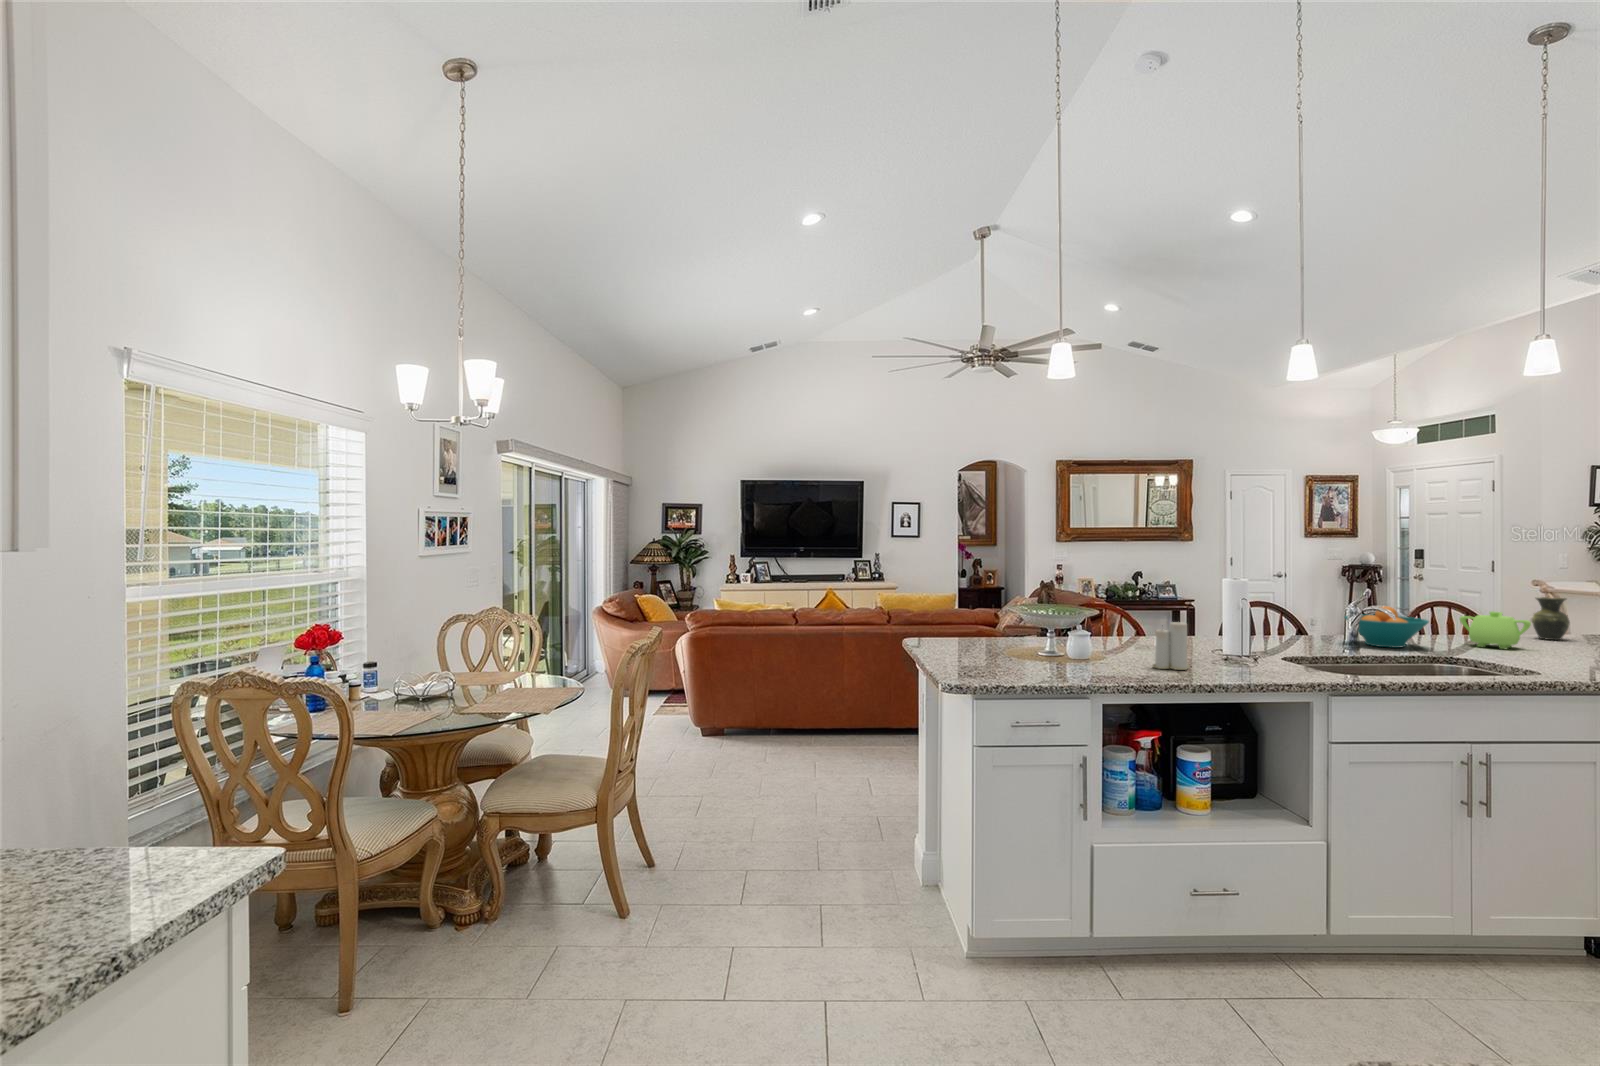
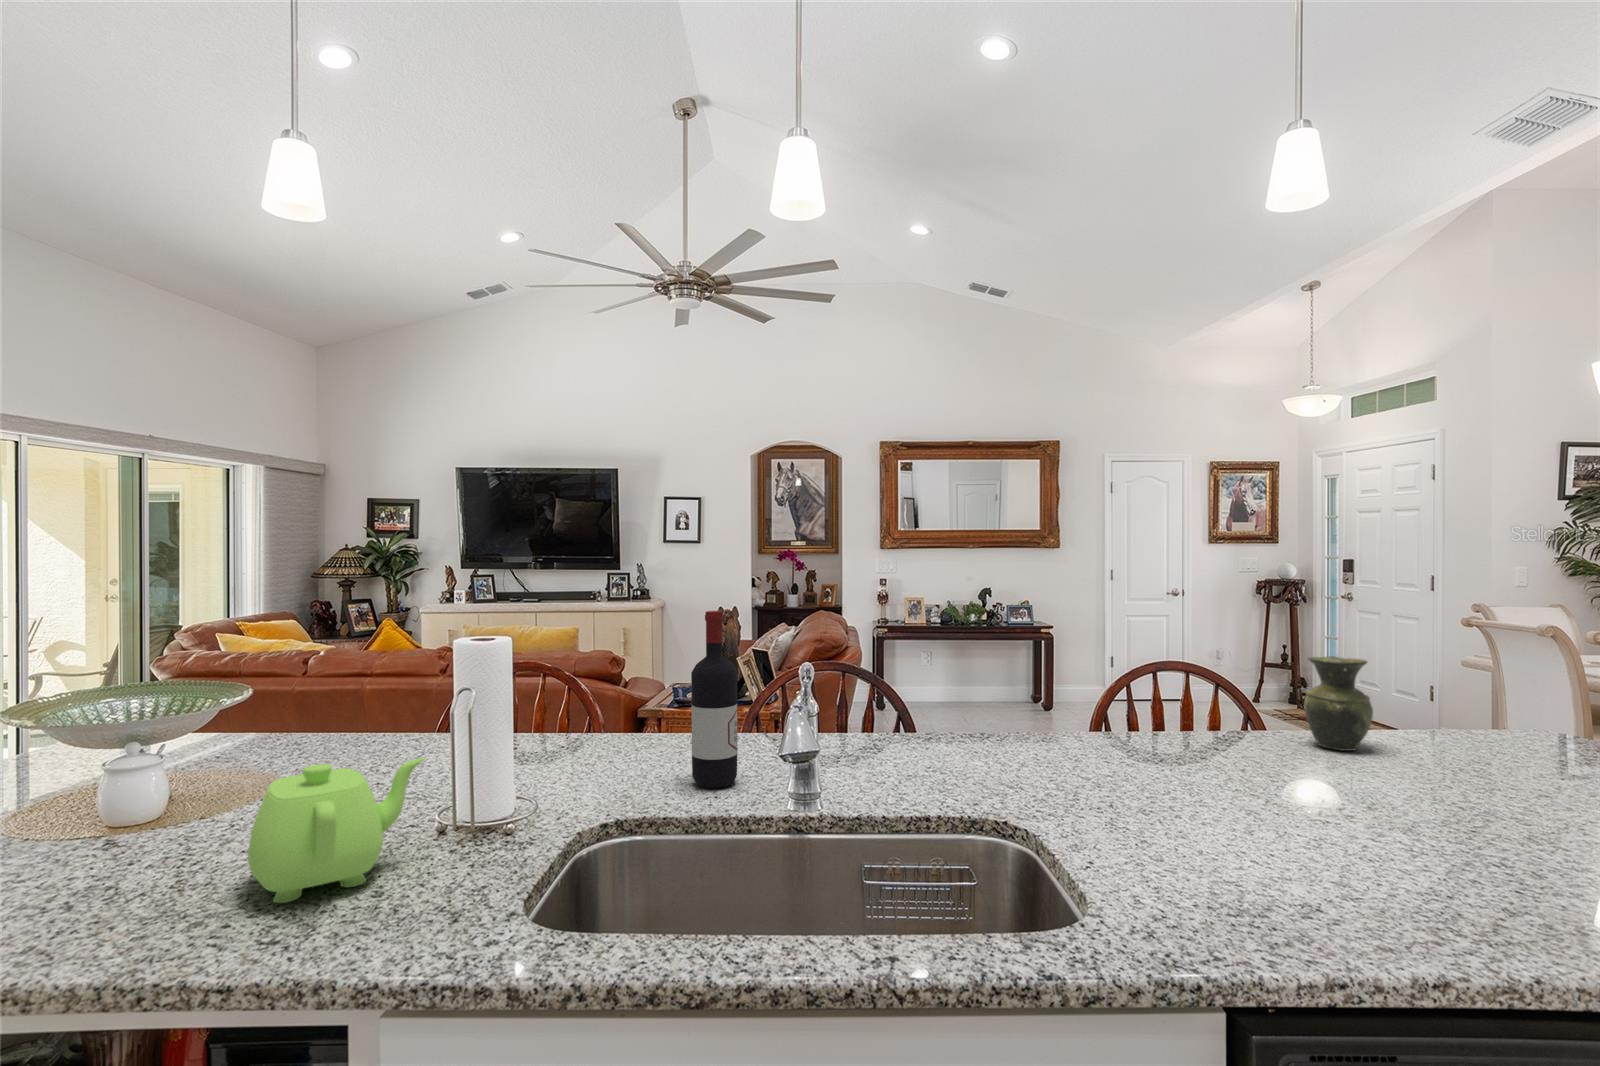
wine bottle: none [1291,575,1314,651] -> present [691,611,737,788]
fruit bowl: present [1344,606,1429,648] -> none [864,680,1017,776]
teapot: present [1460,611,1531,649] -> present [248,757,425,903]
candle: present [1152,622,1190,670] -> none [93,734,202,883]

